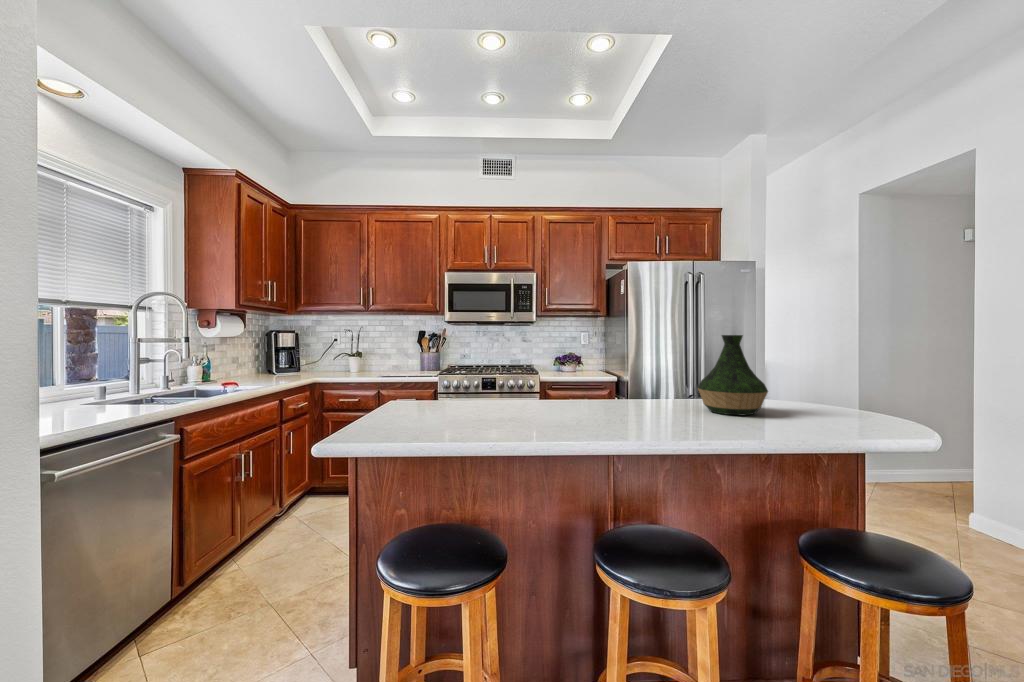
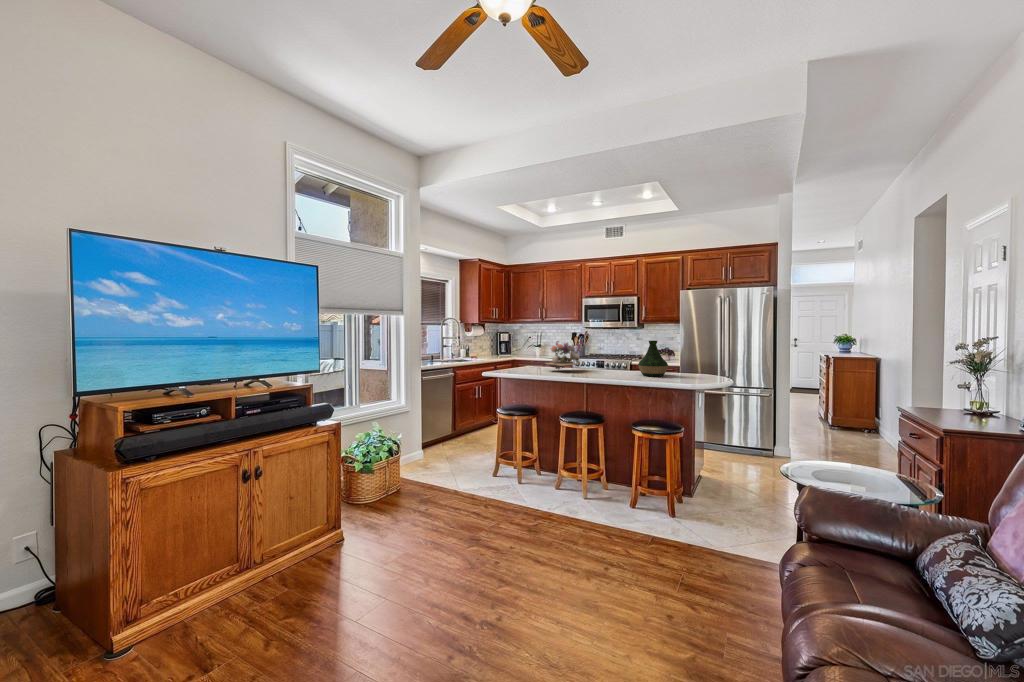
flower arrangement: none [468,333,565,412] -> present [546,340,583,369]

